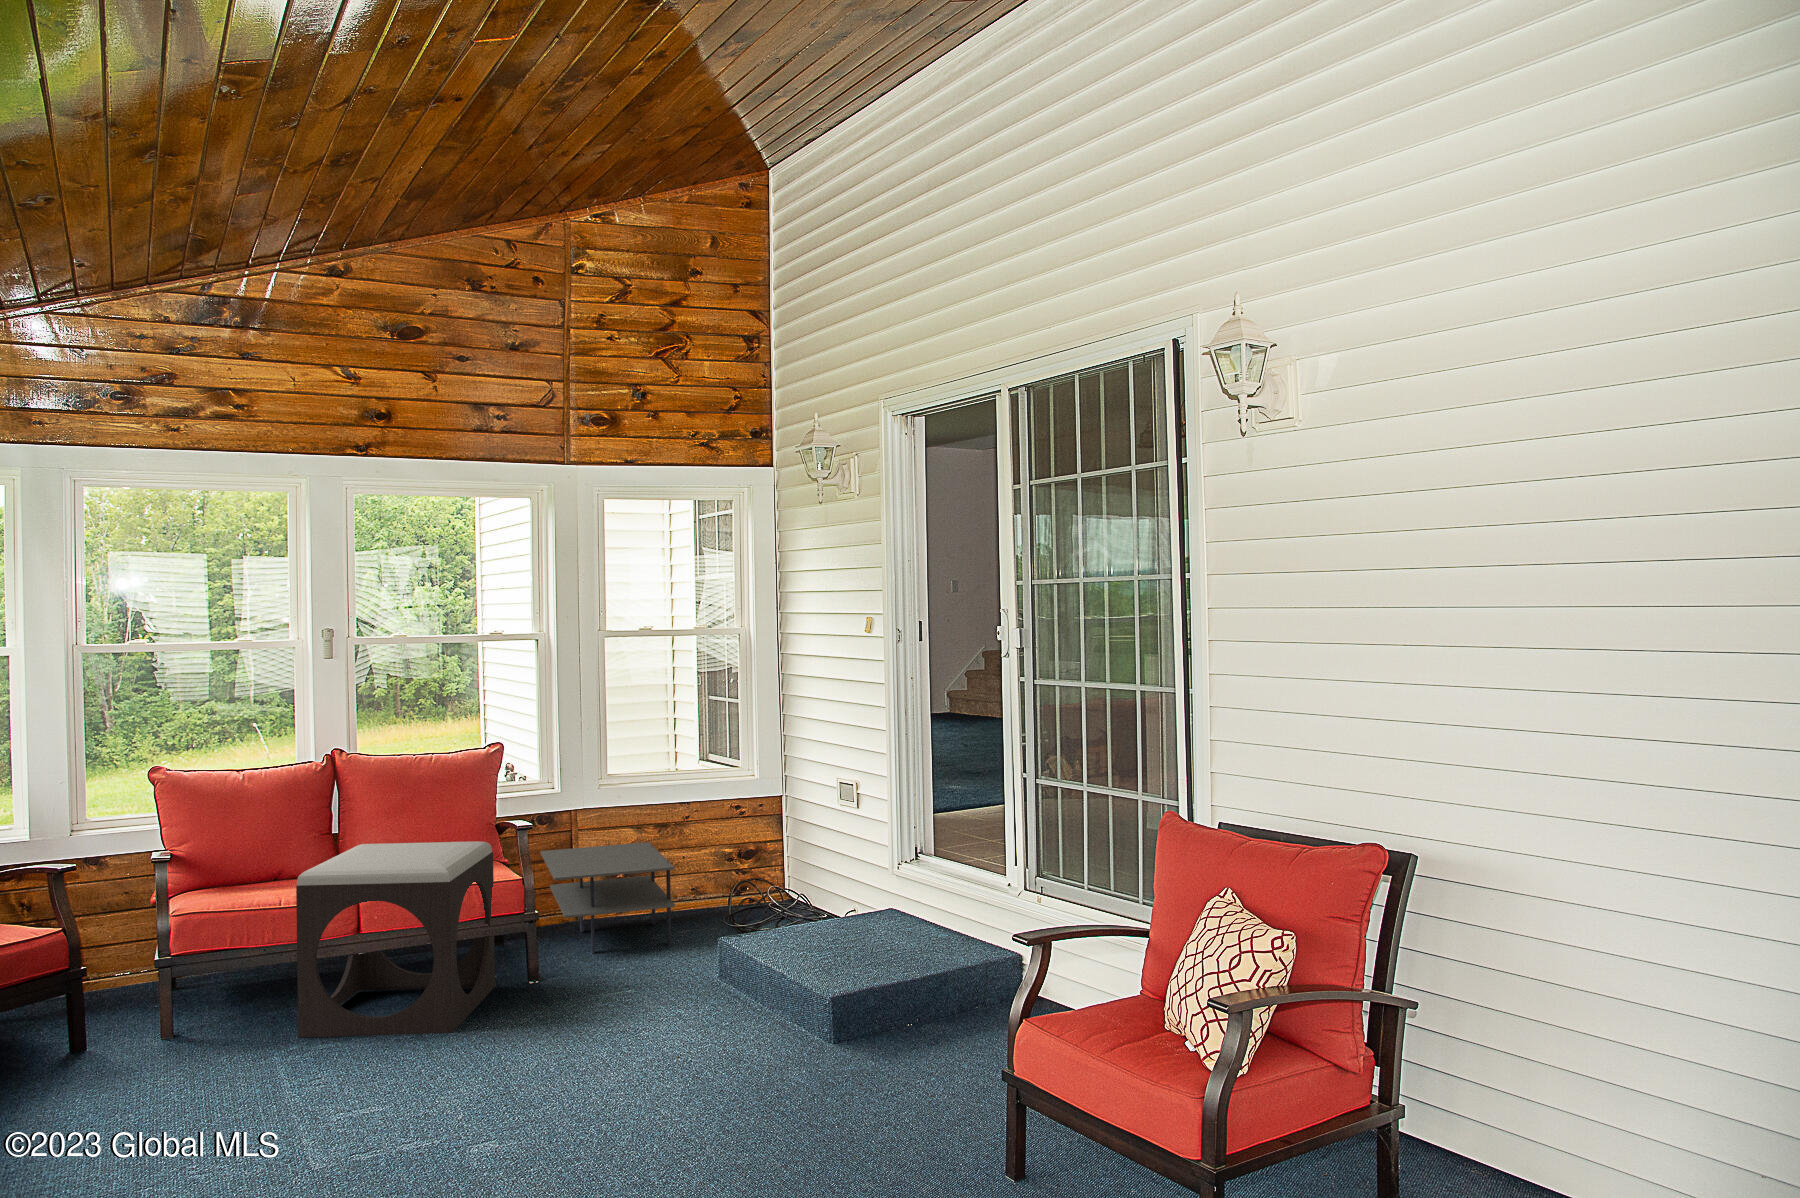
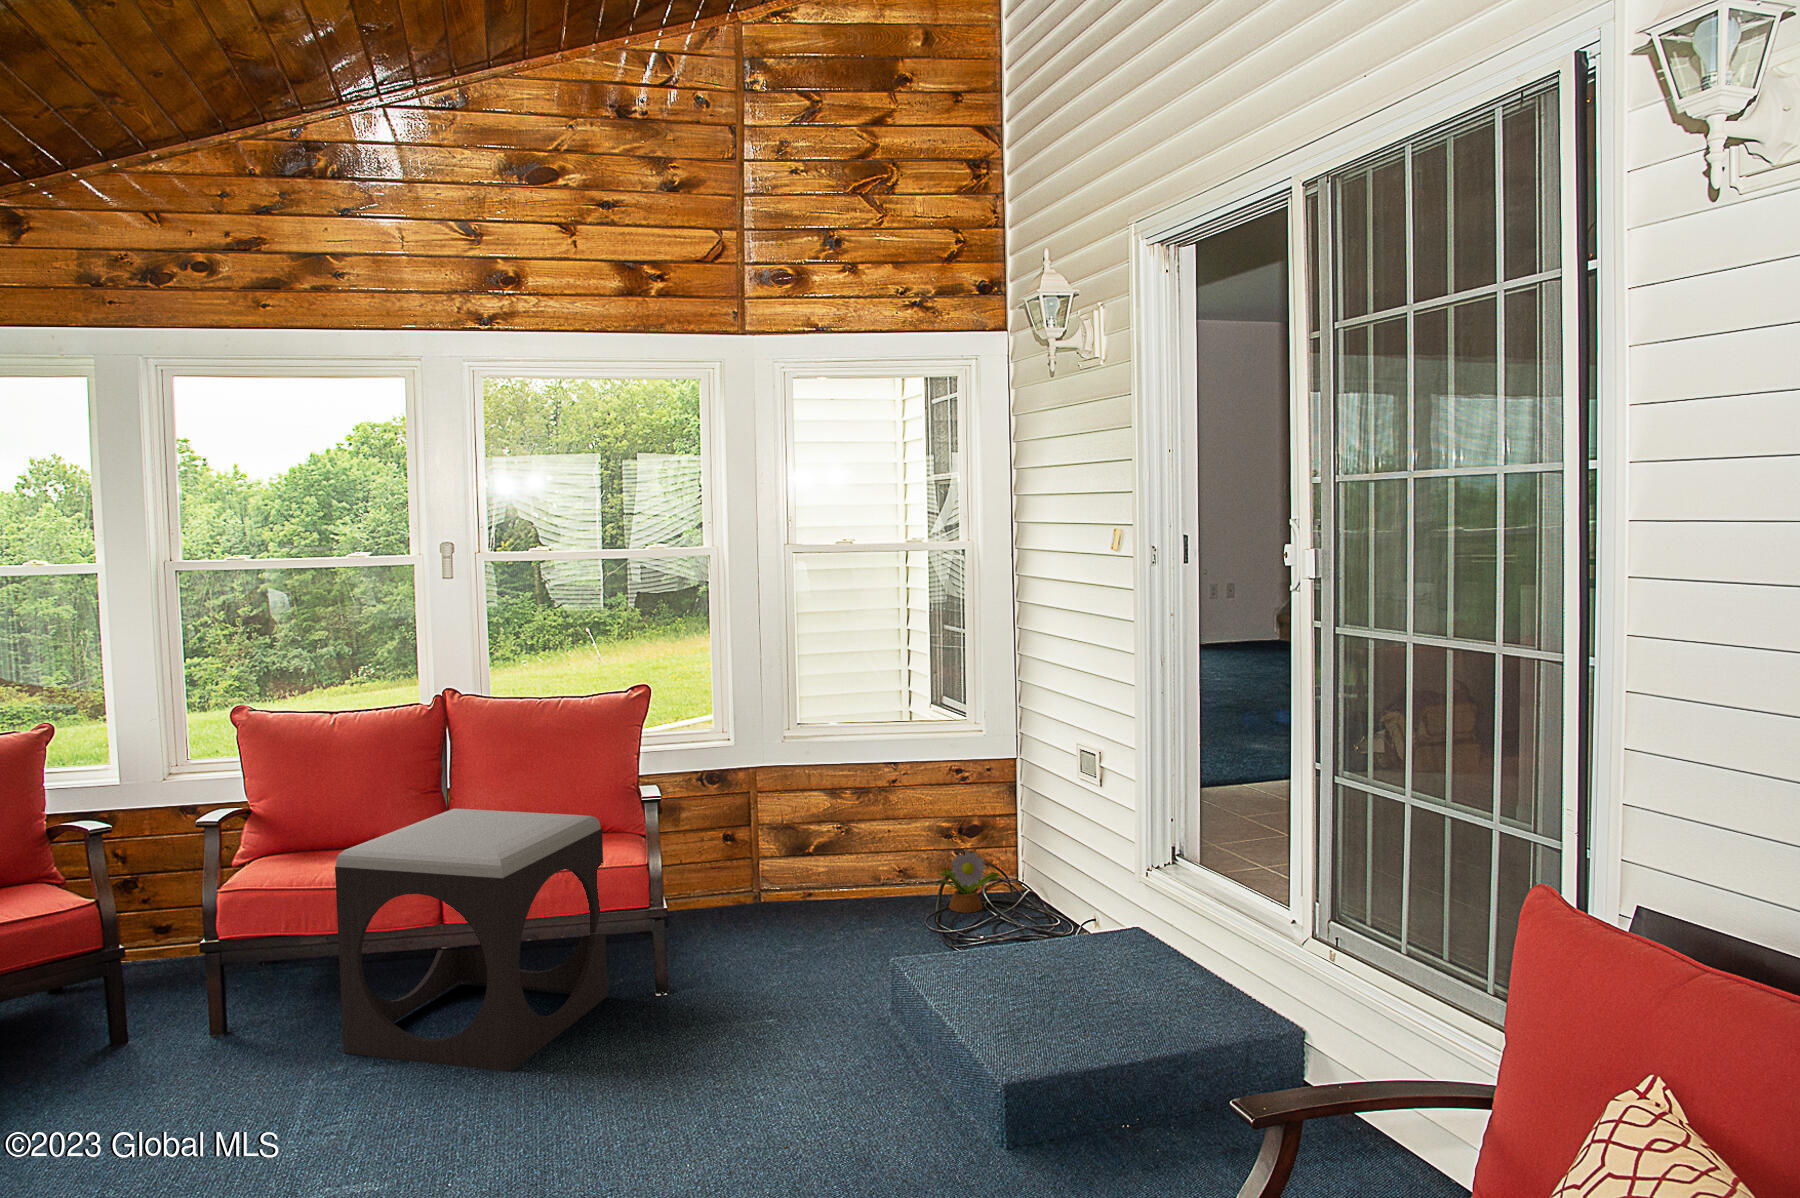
side table: present [540,842,675,954] -> none [695,810,848,955]
decorative plant: none [726,866,776,916] -> present [936,850,1000,913]

